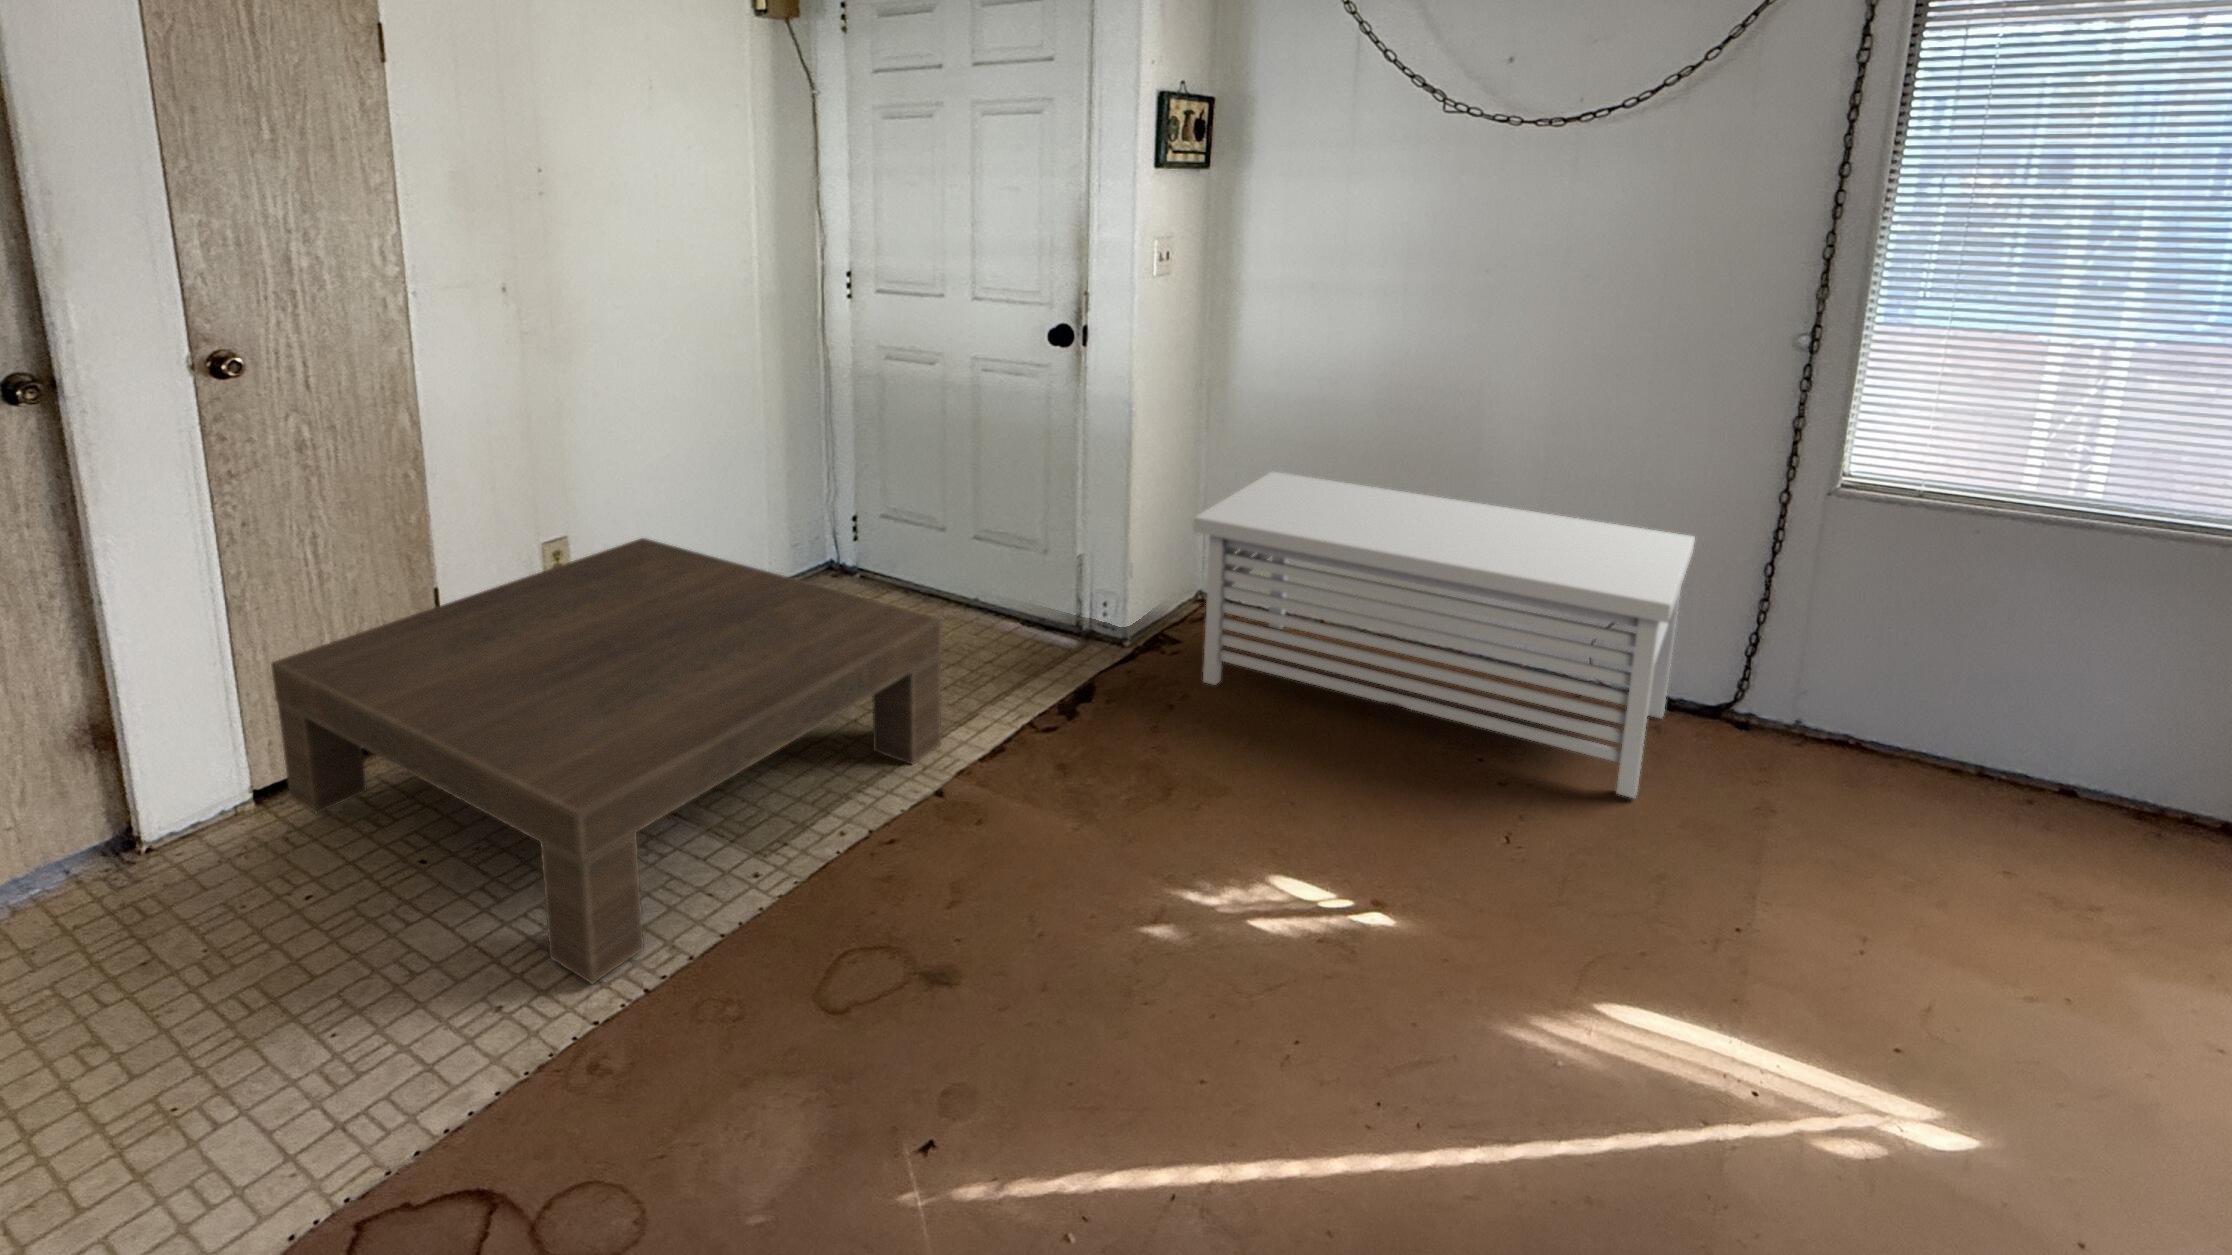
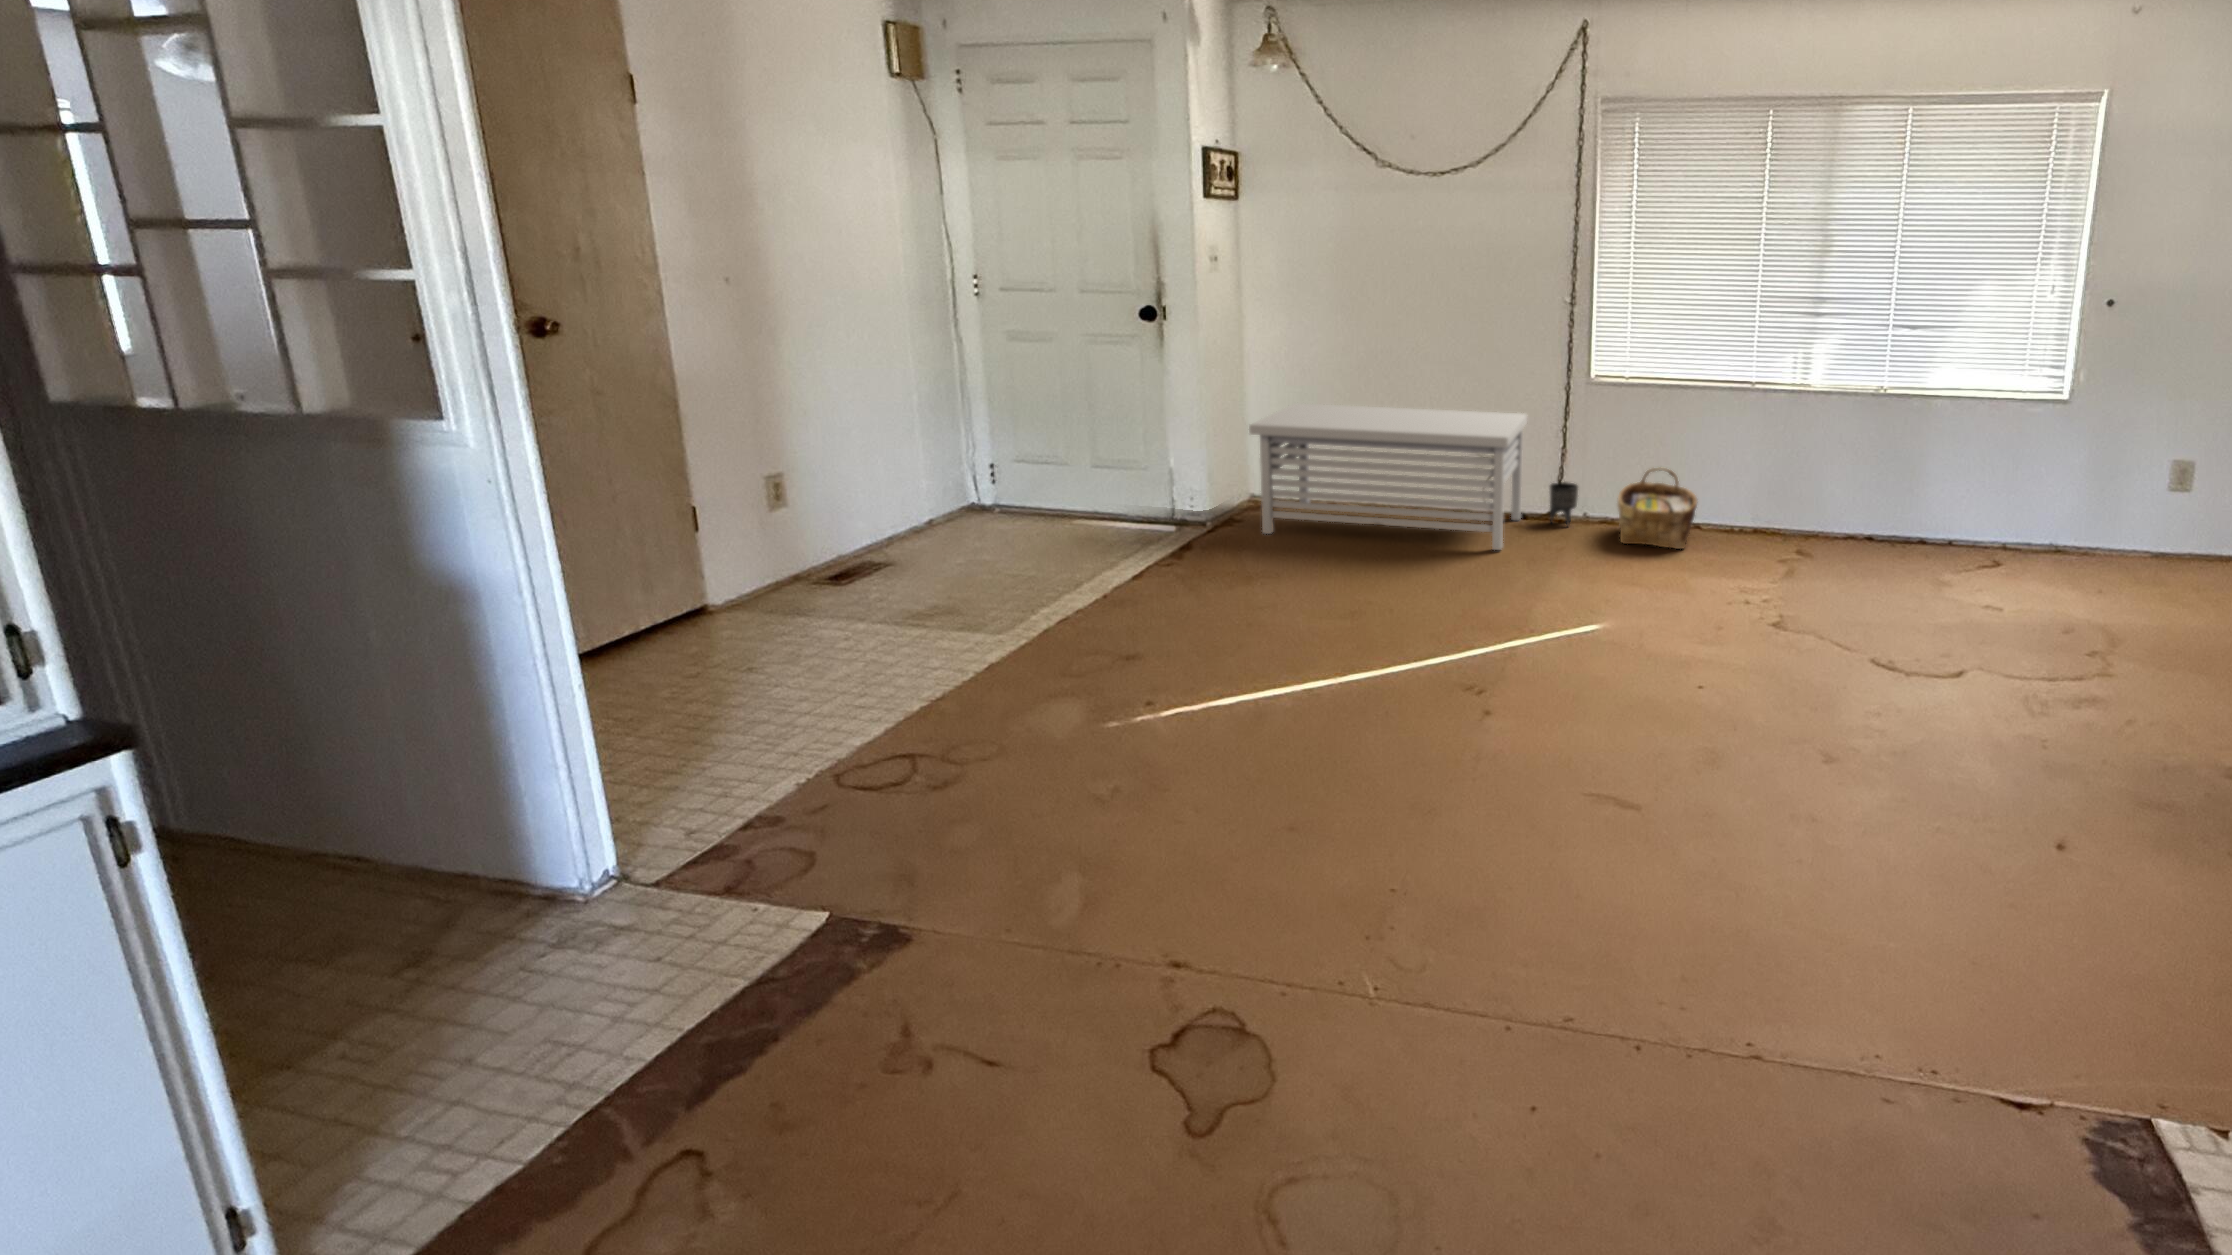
coffee table: present [271,538,942,983] -> none [585,475,1100,691]
planter: none [1727,664,1796,752] -> present [1549,482,1578,526]
woven basket: none [1896,674,2103,866] -> present [1618,468,1697,549]

